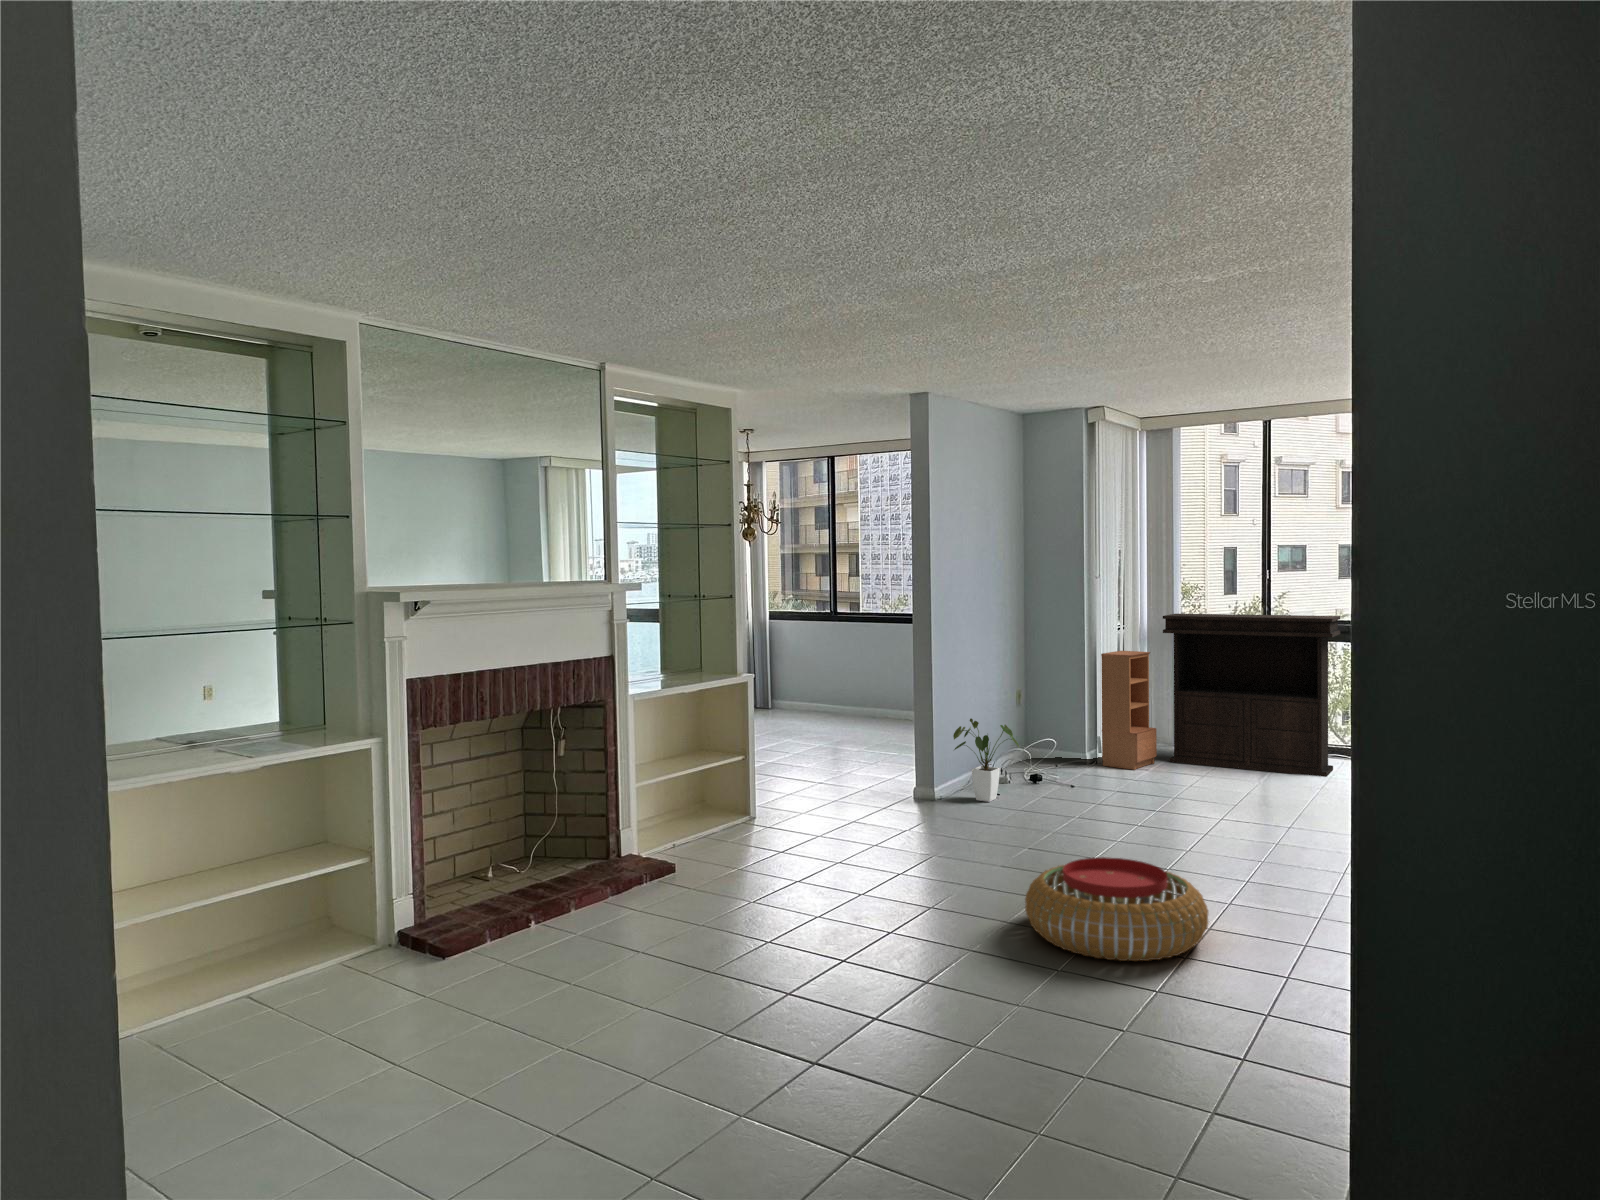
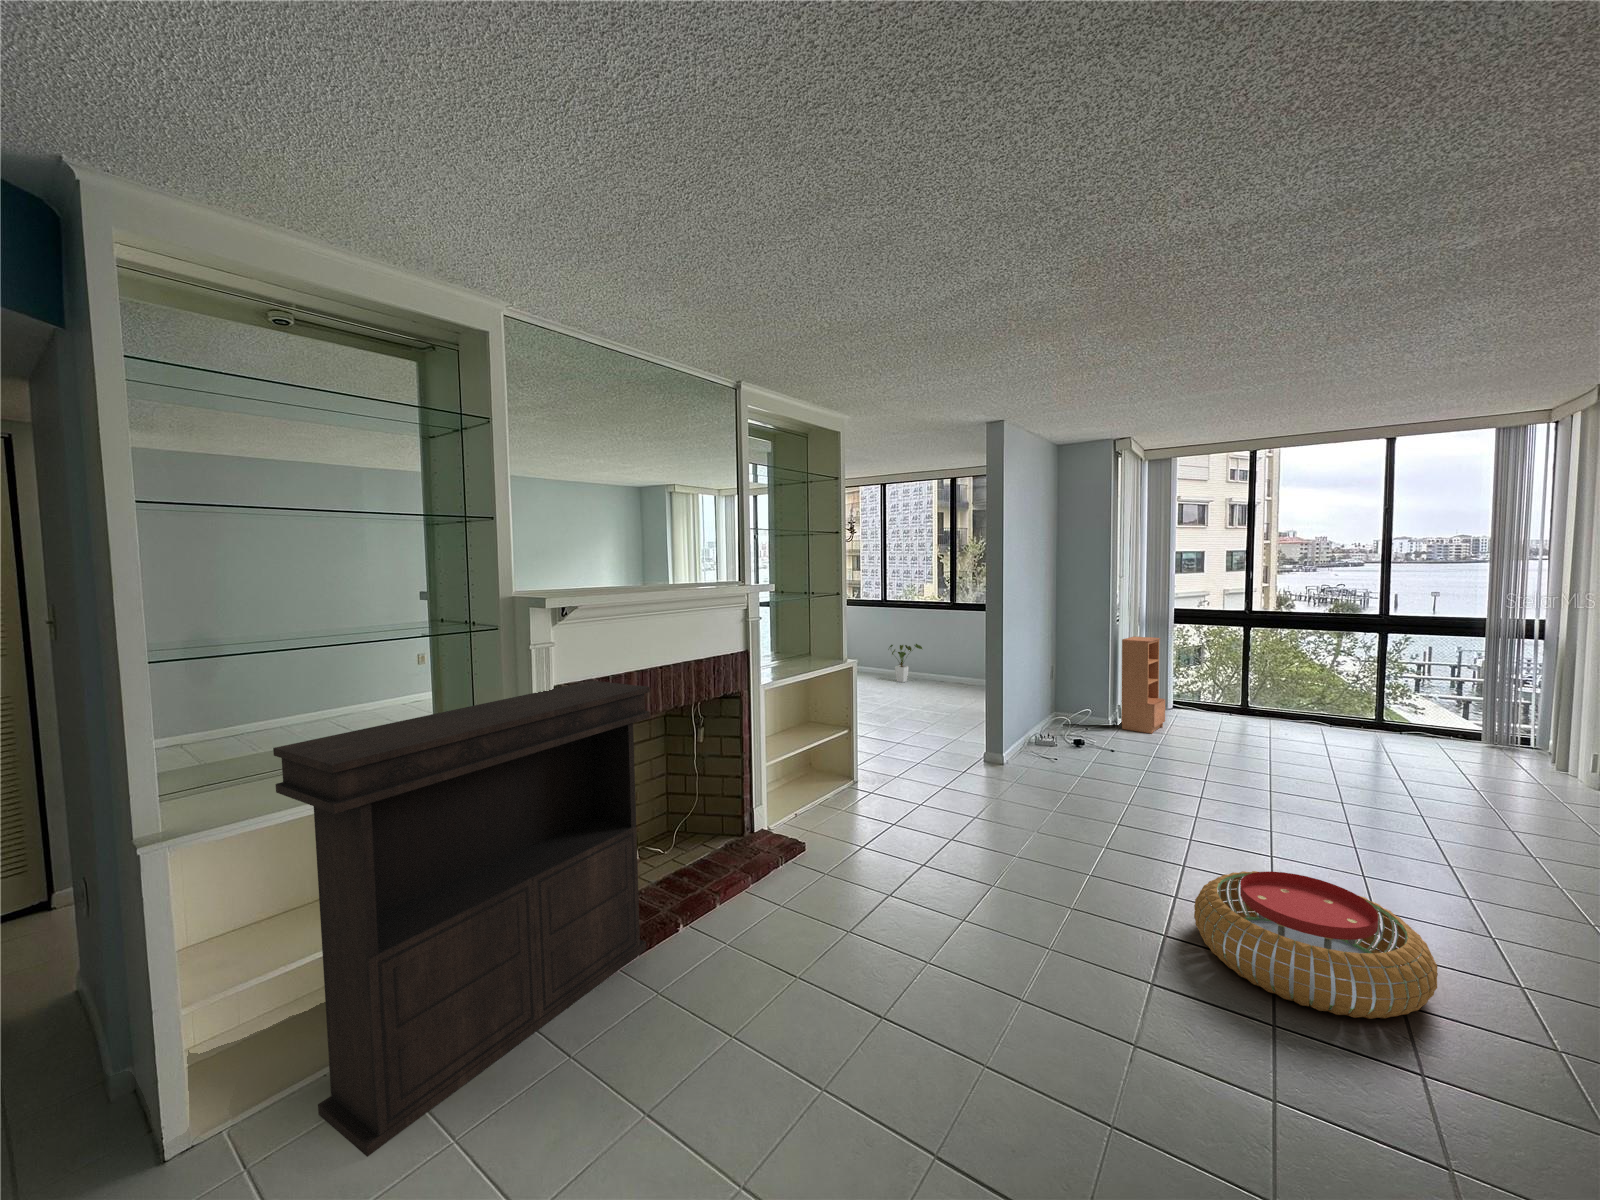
console table: present [1163,614,1340,777] -> present [273,681,650,1157]
house plant: present [953,718,1019,802] -> present [888,644,922,682]

